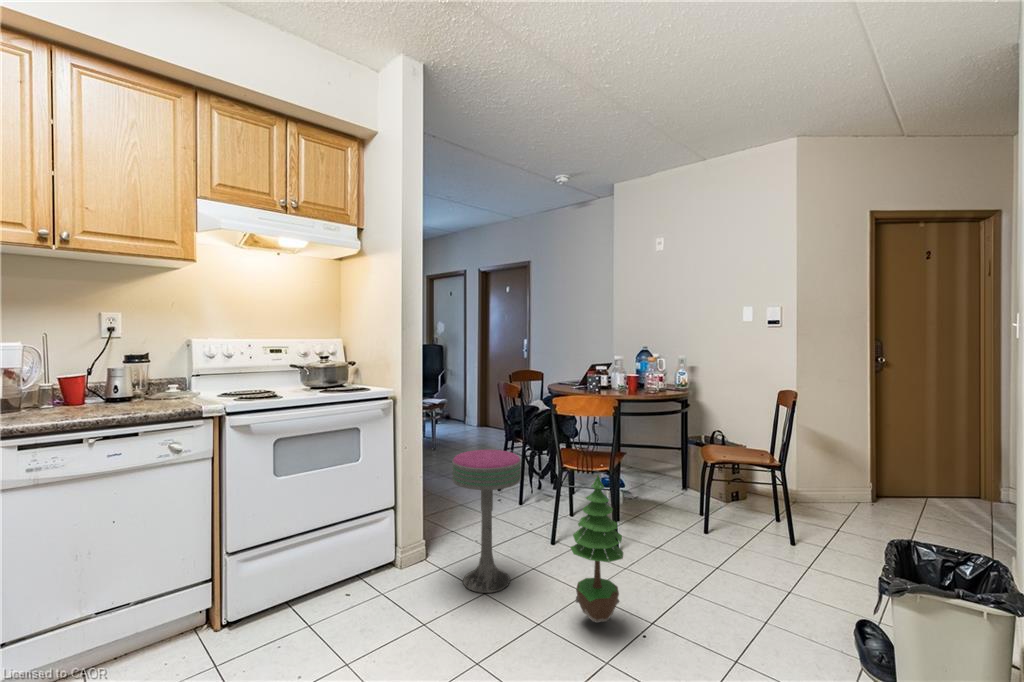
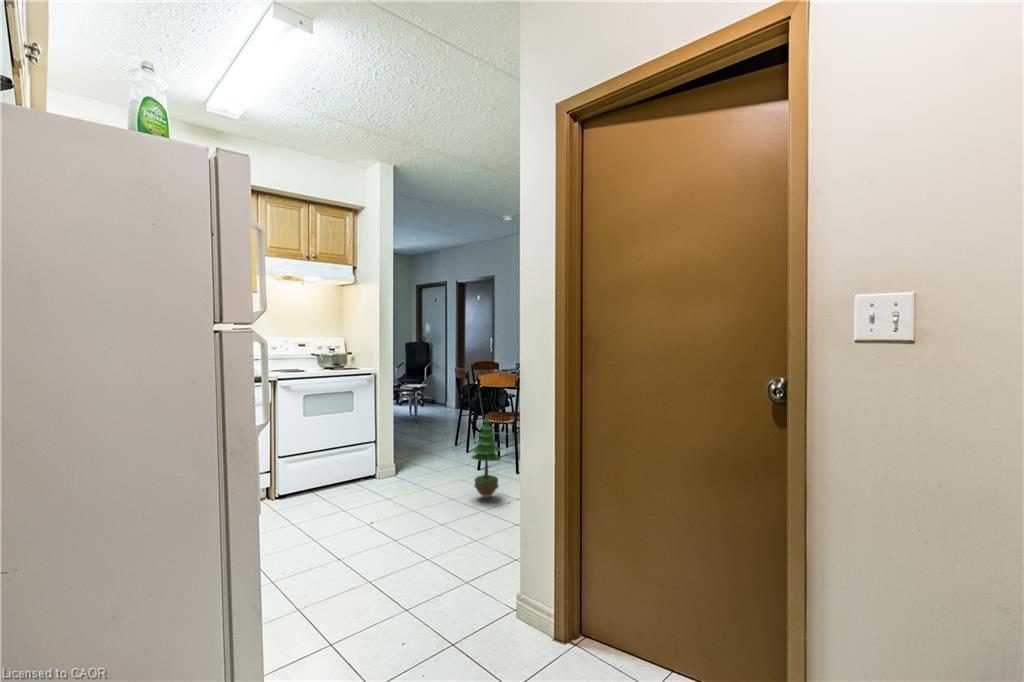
bar stool: present [452,450,521,593] -> none [409,406,451,488]

